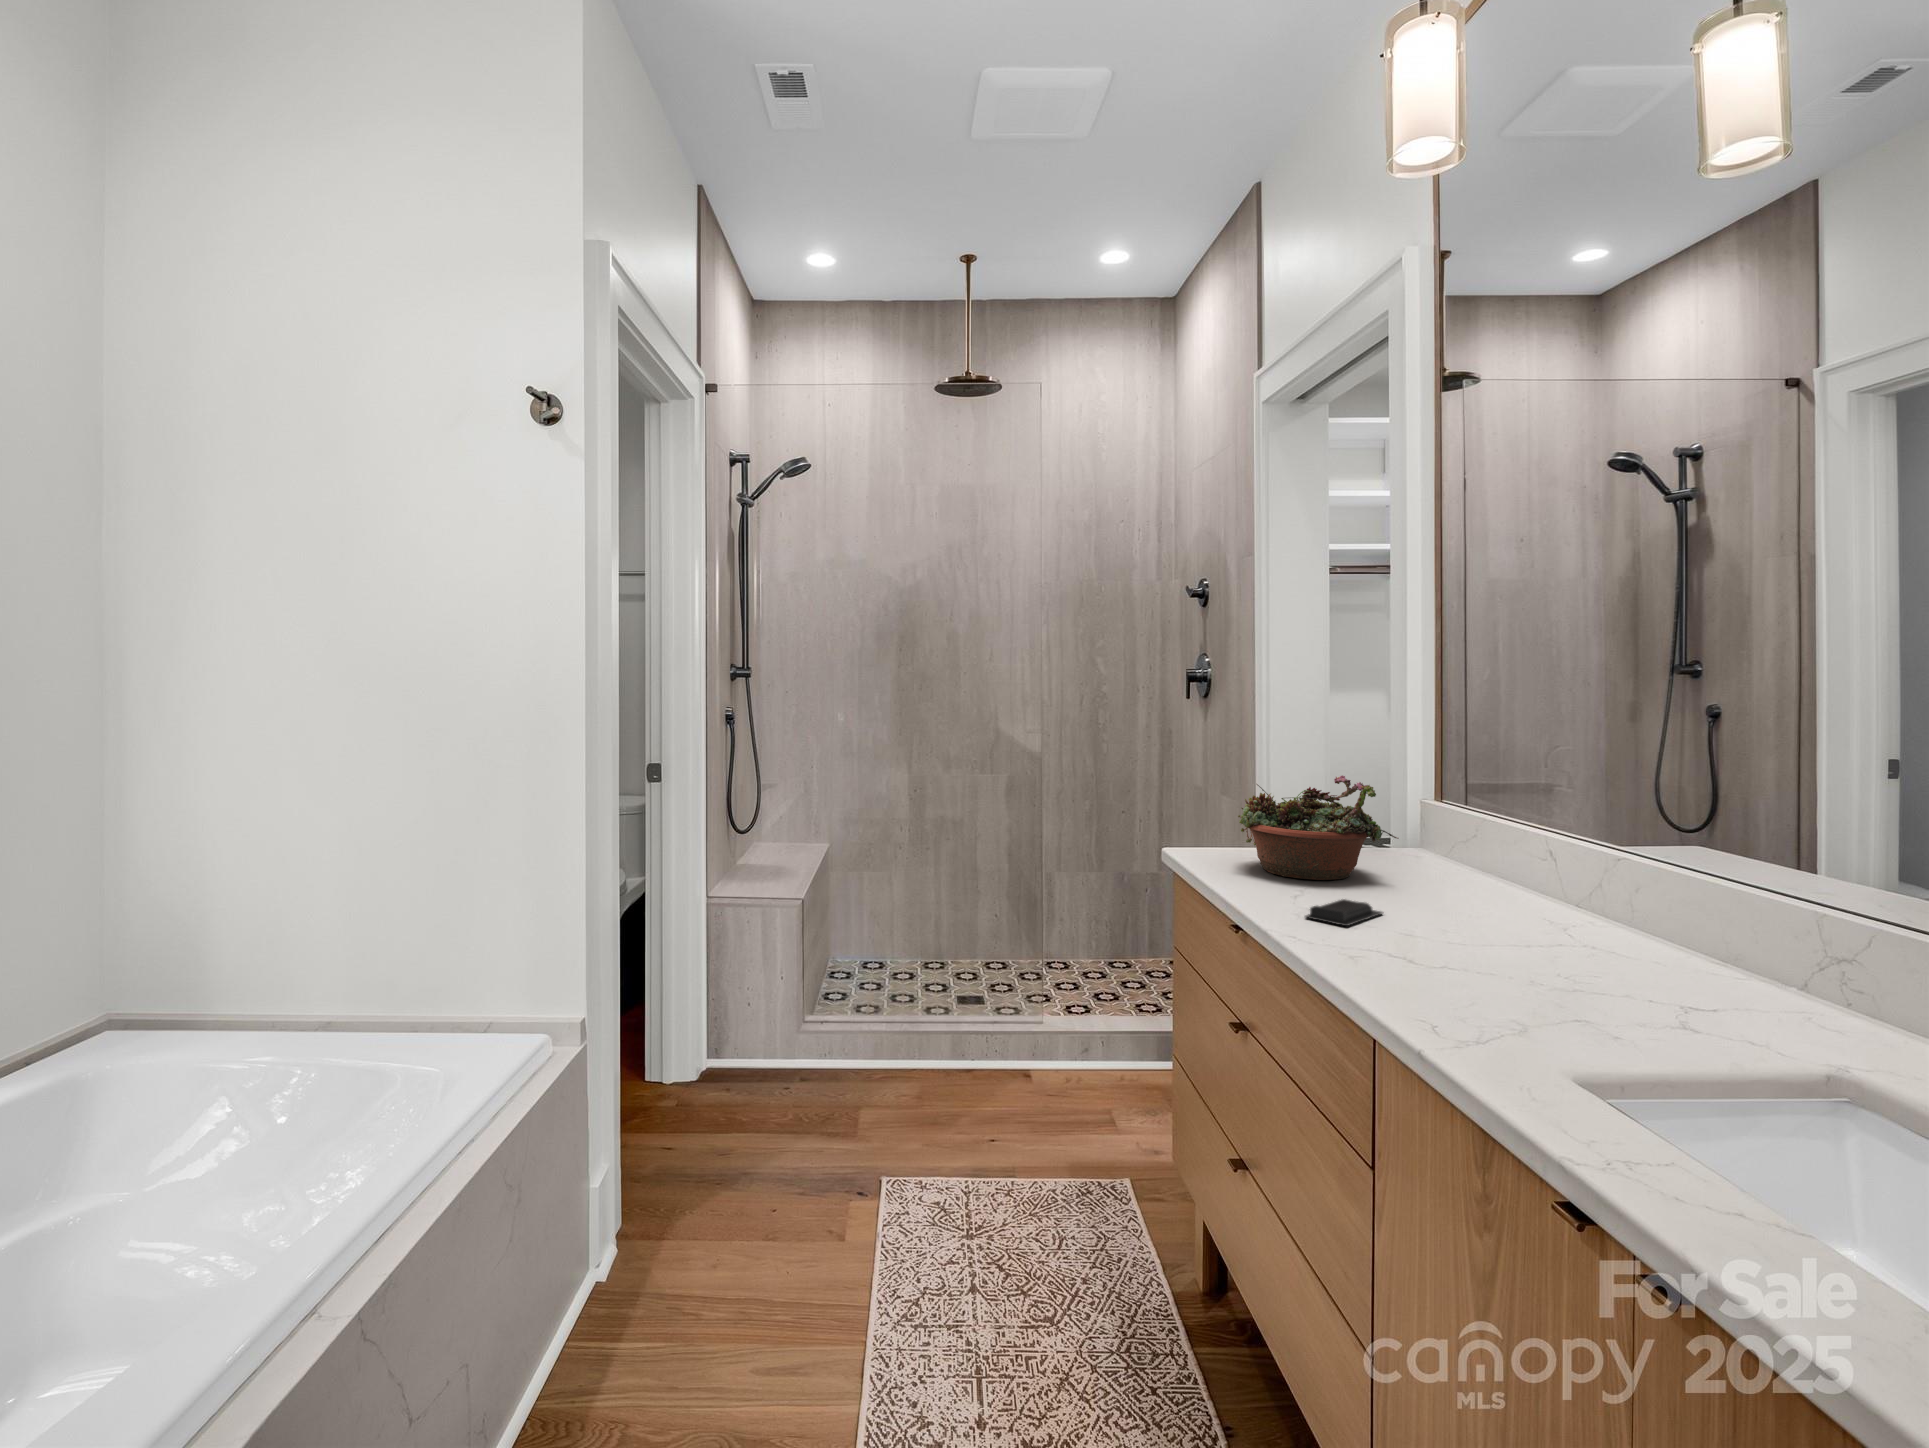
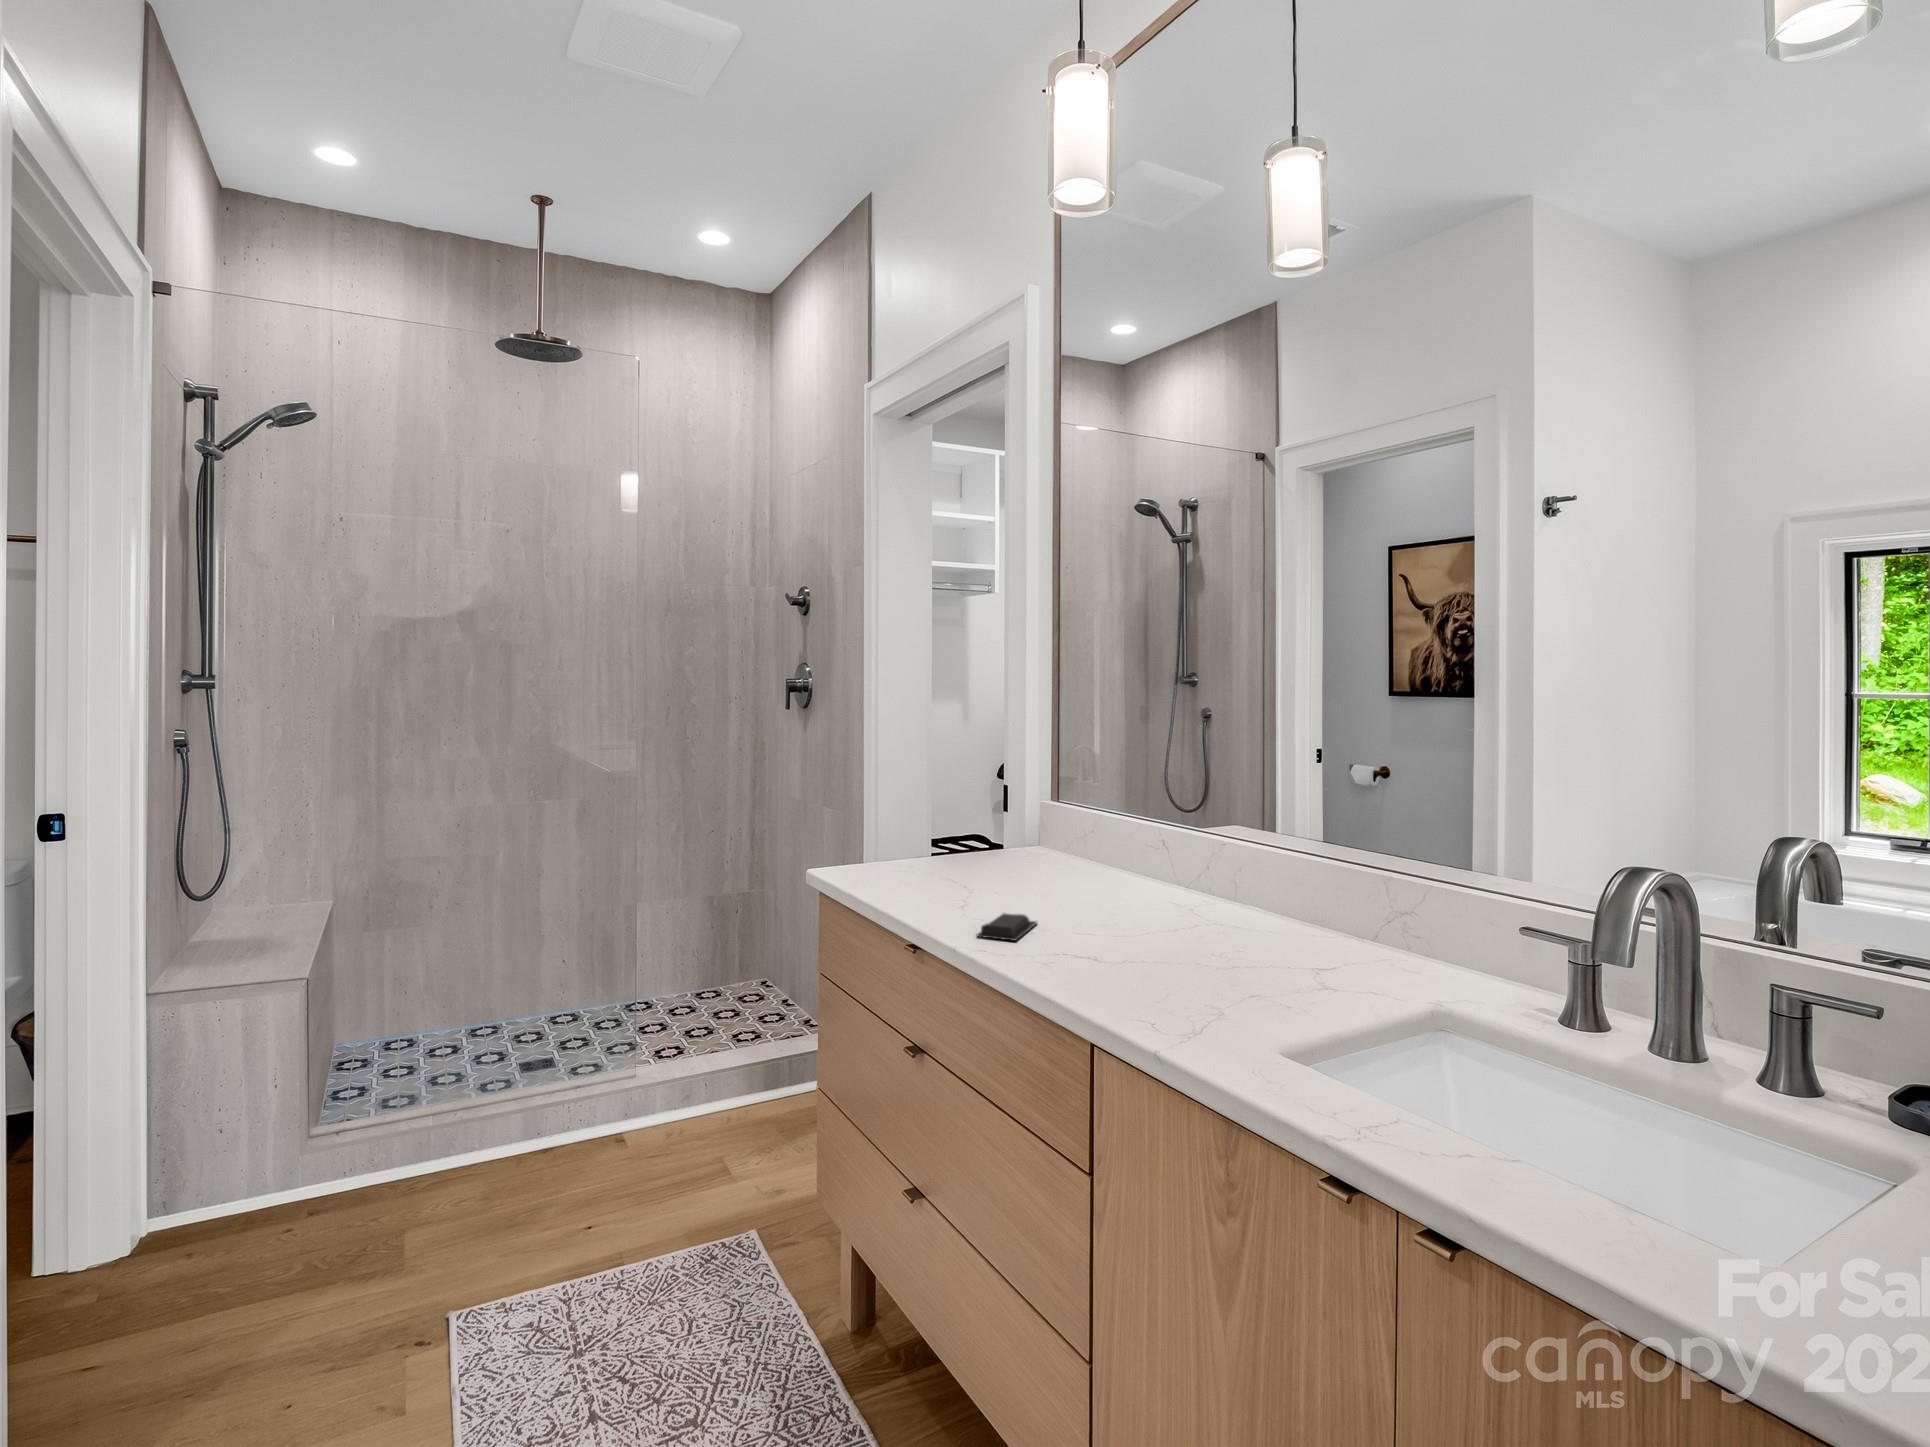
succulent planter: present [1238,775,1399,880] -> none [890,792,1035,895]

